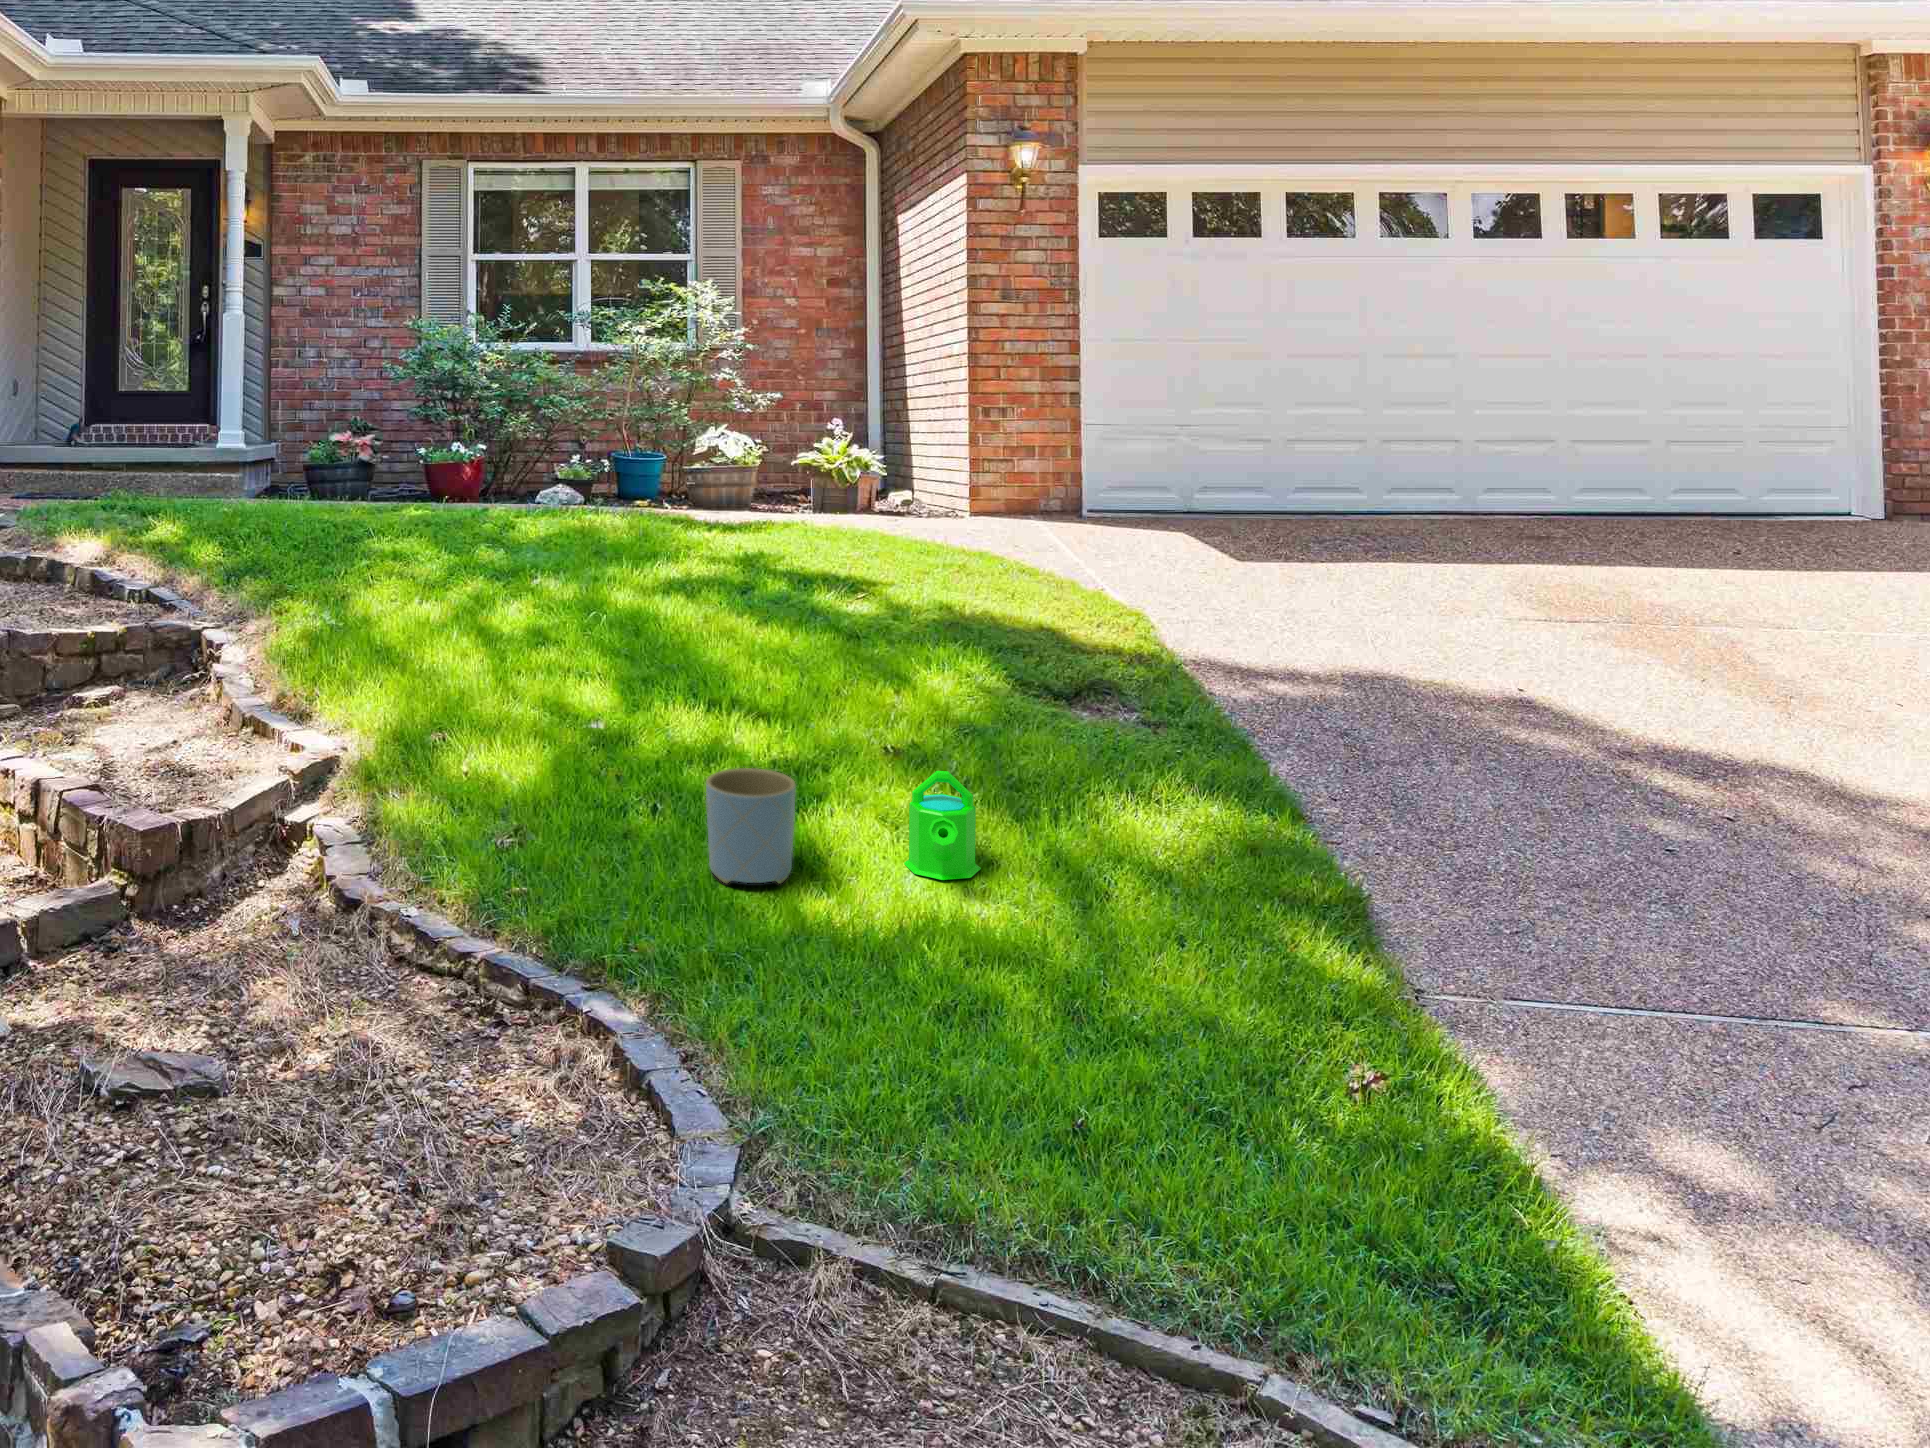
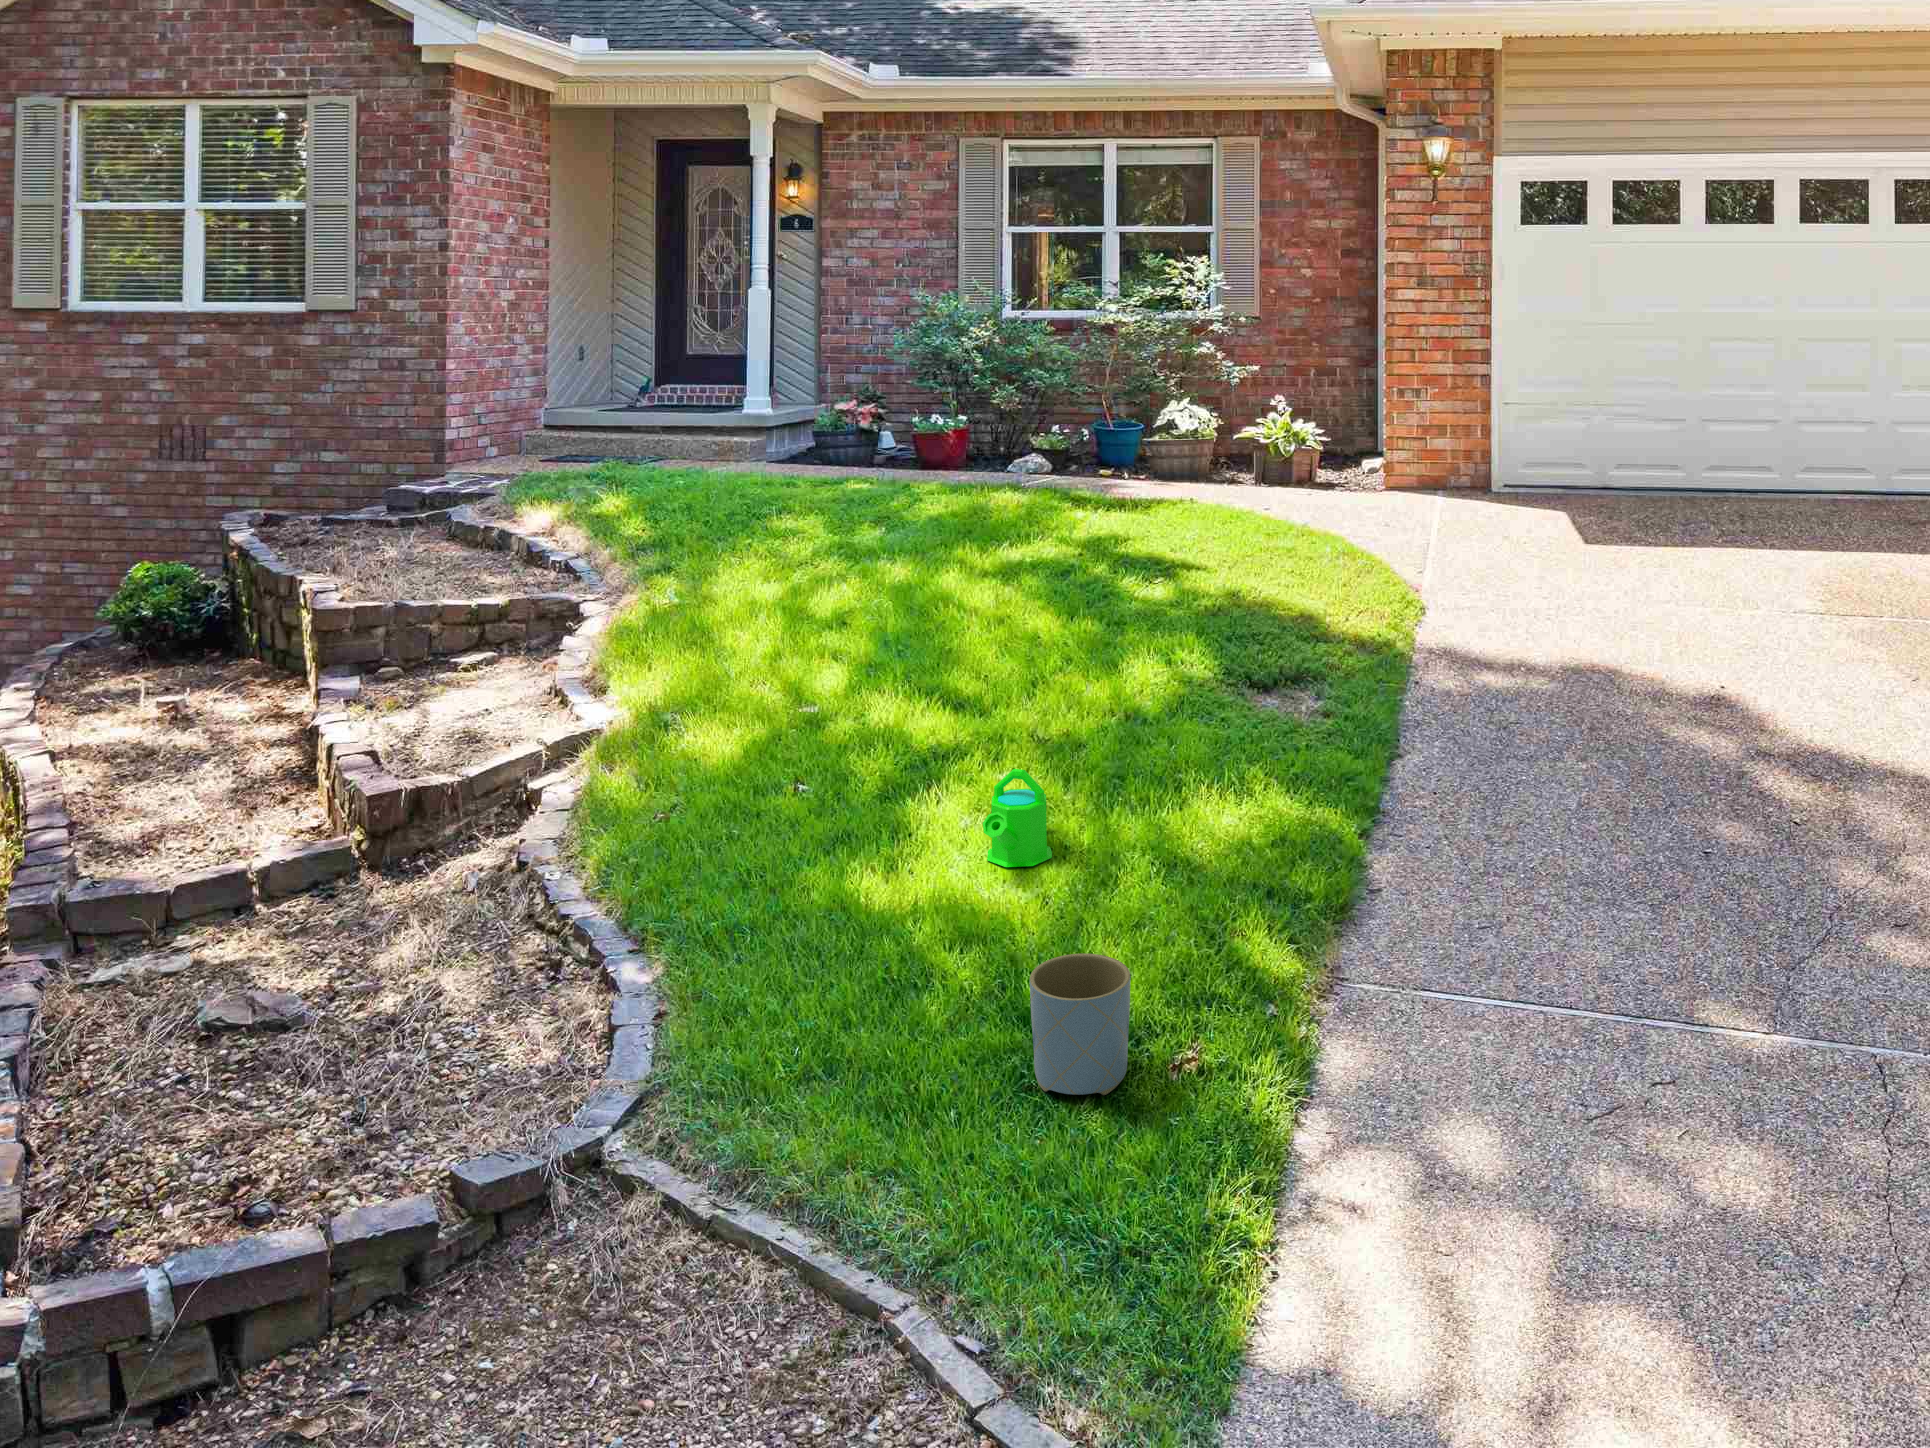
planter: present [706,768,795,883] -> present [1030,954,1130,1095]

